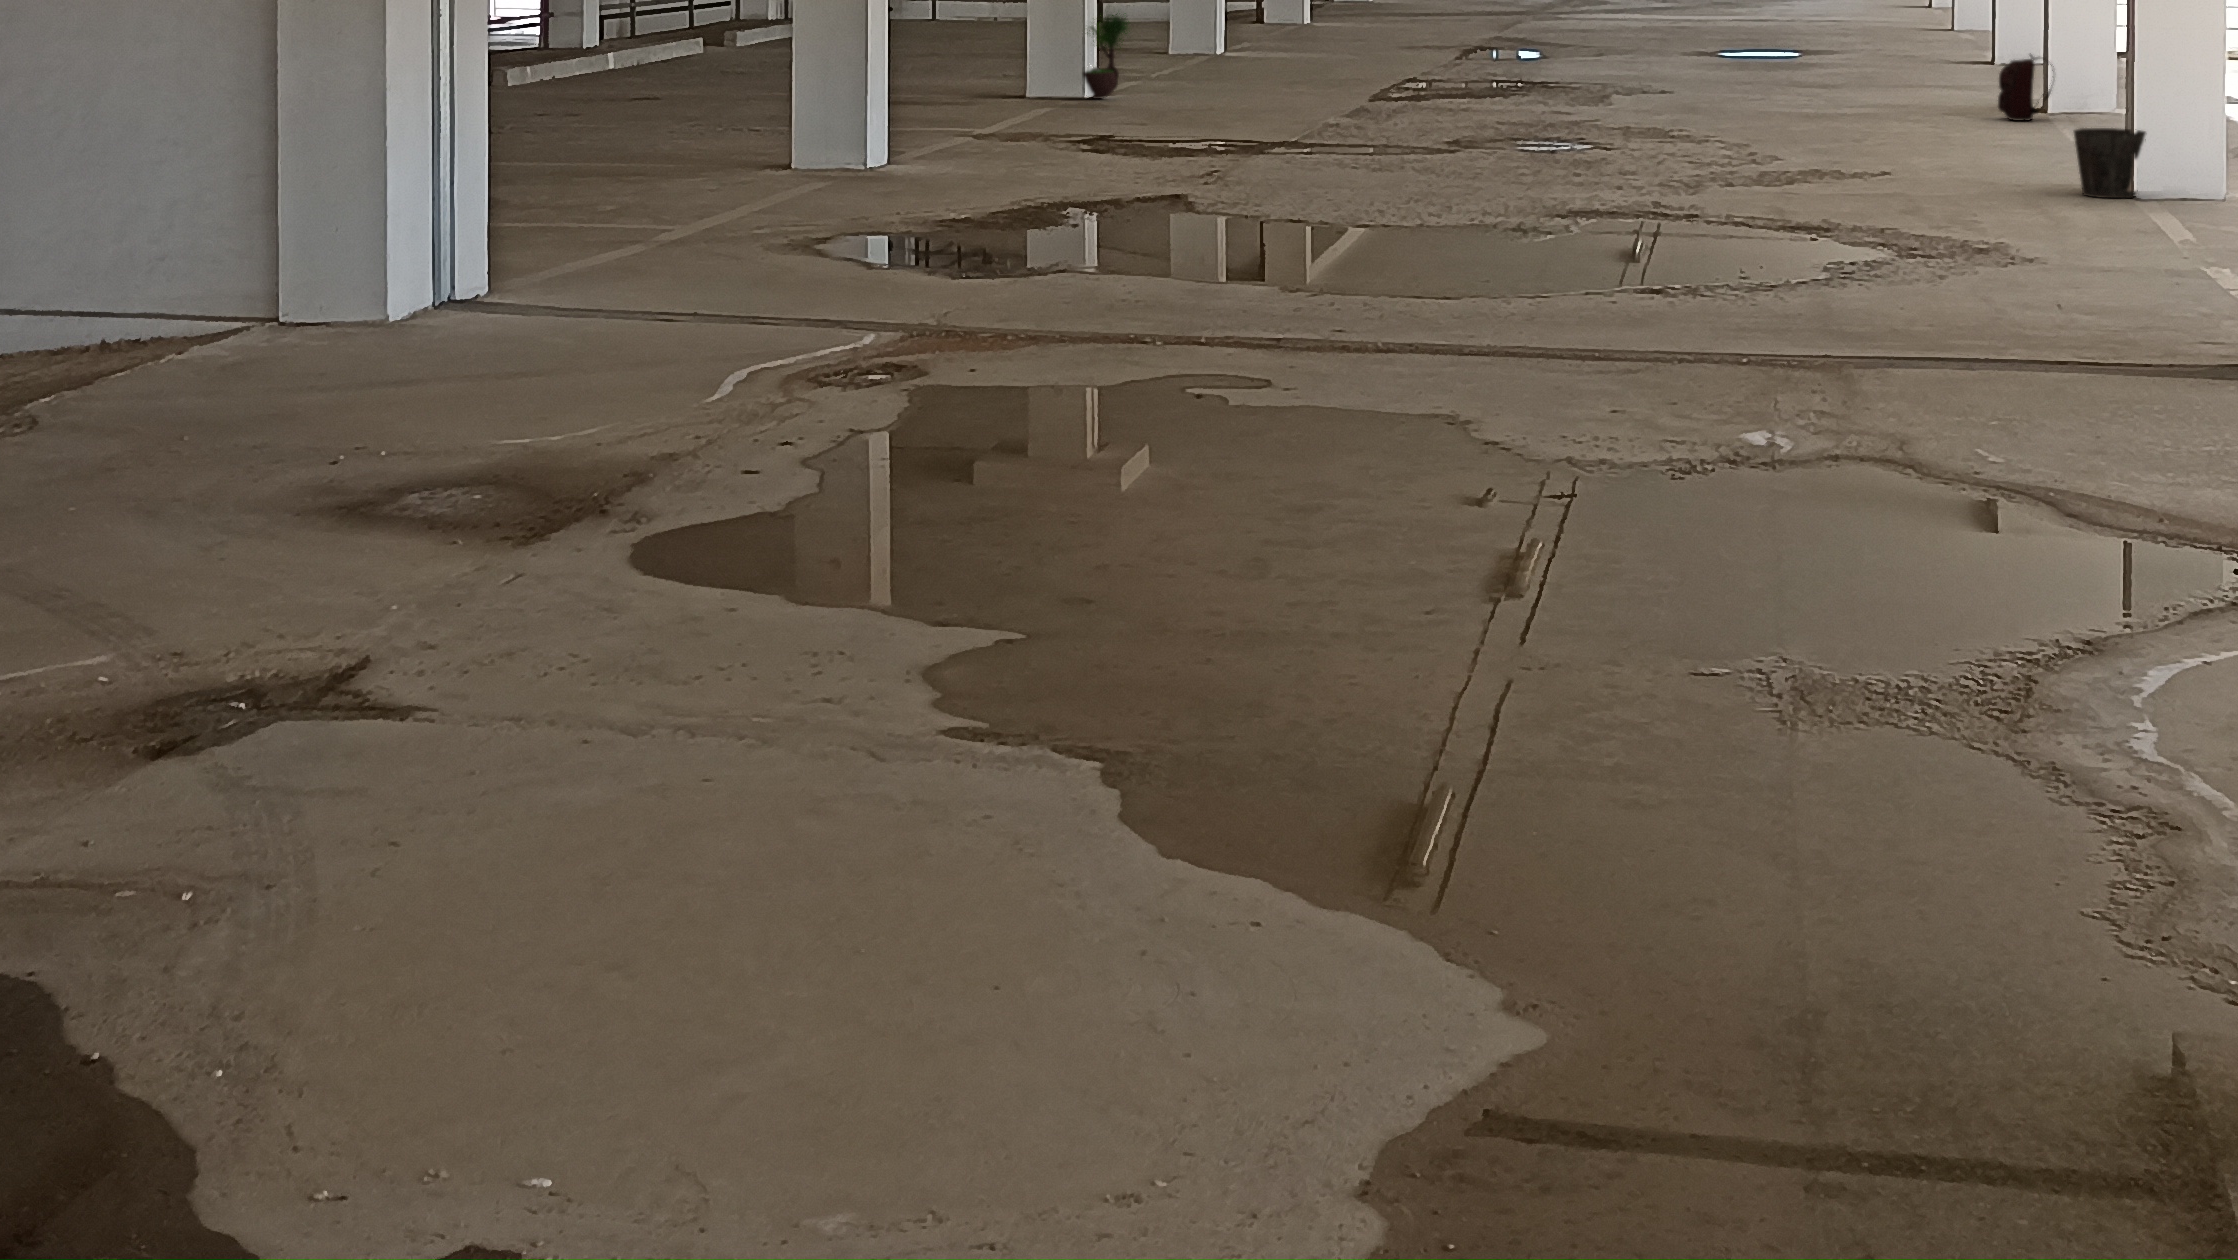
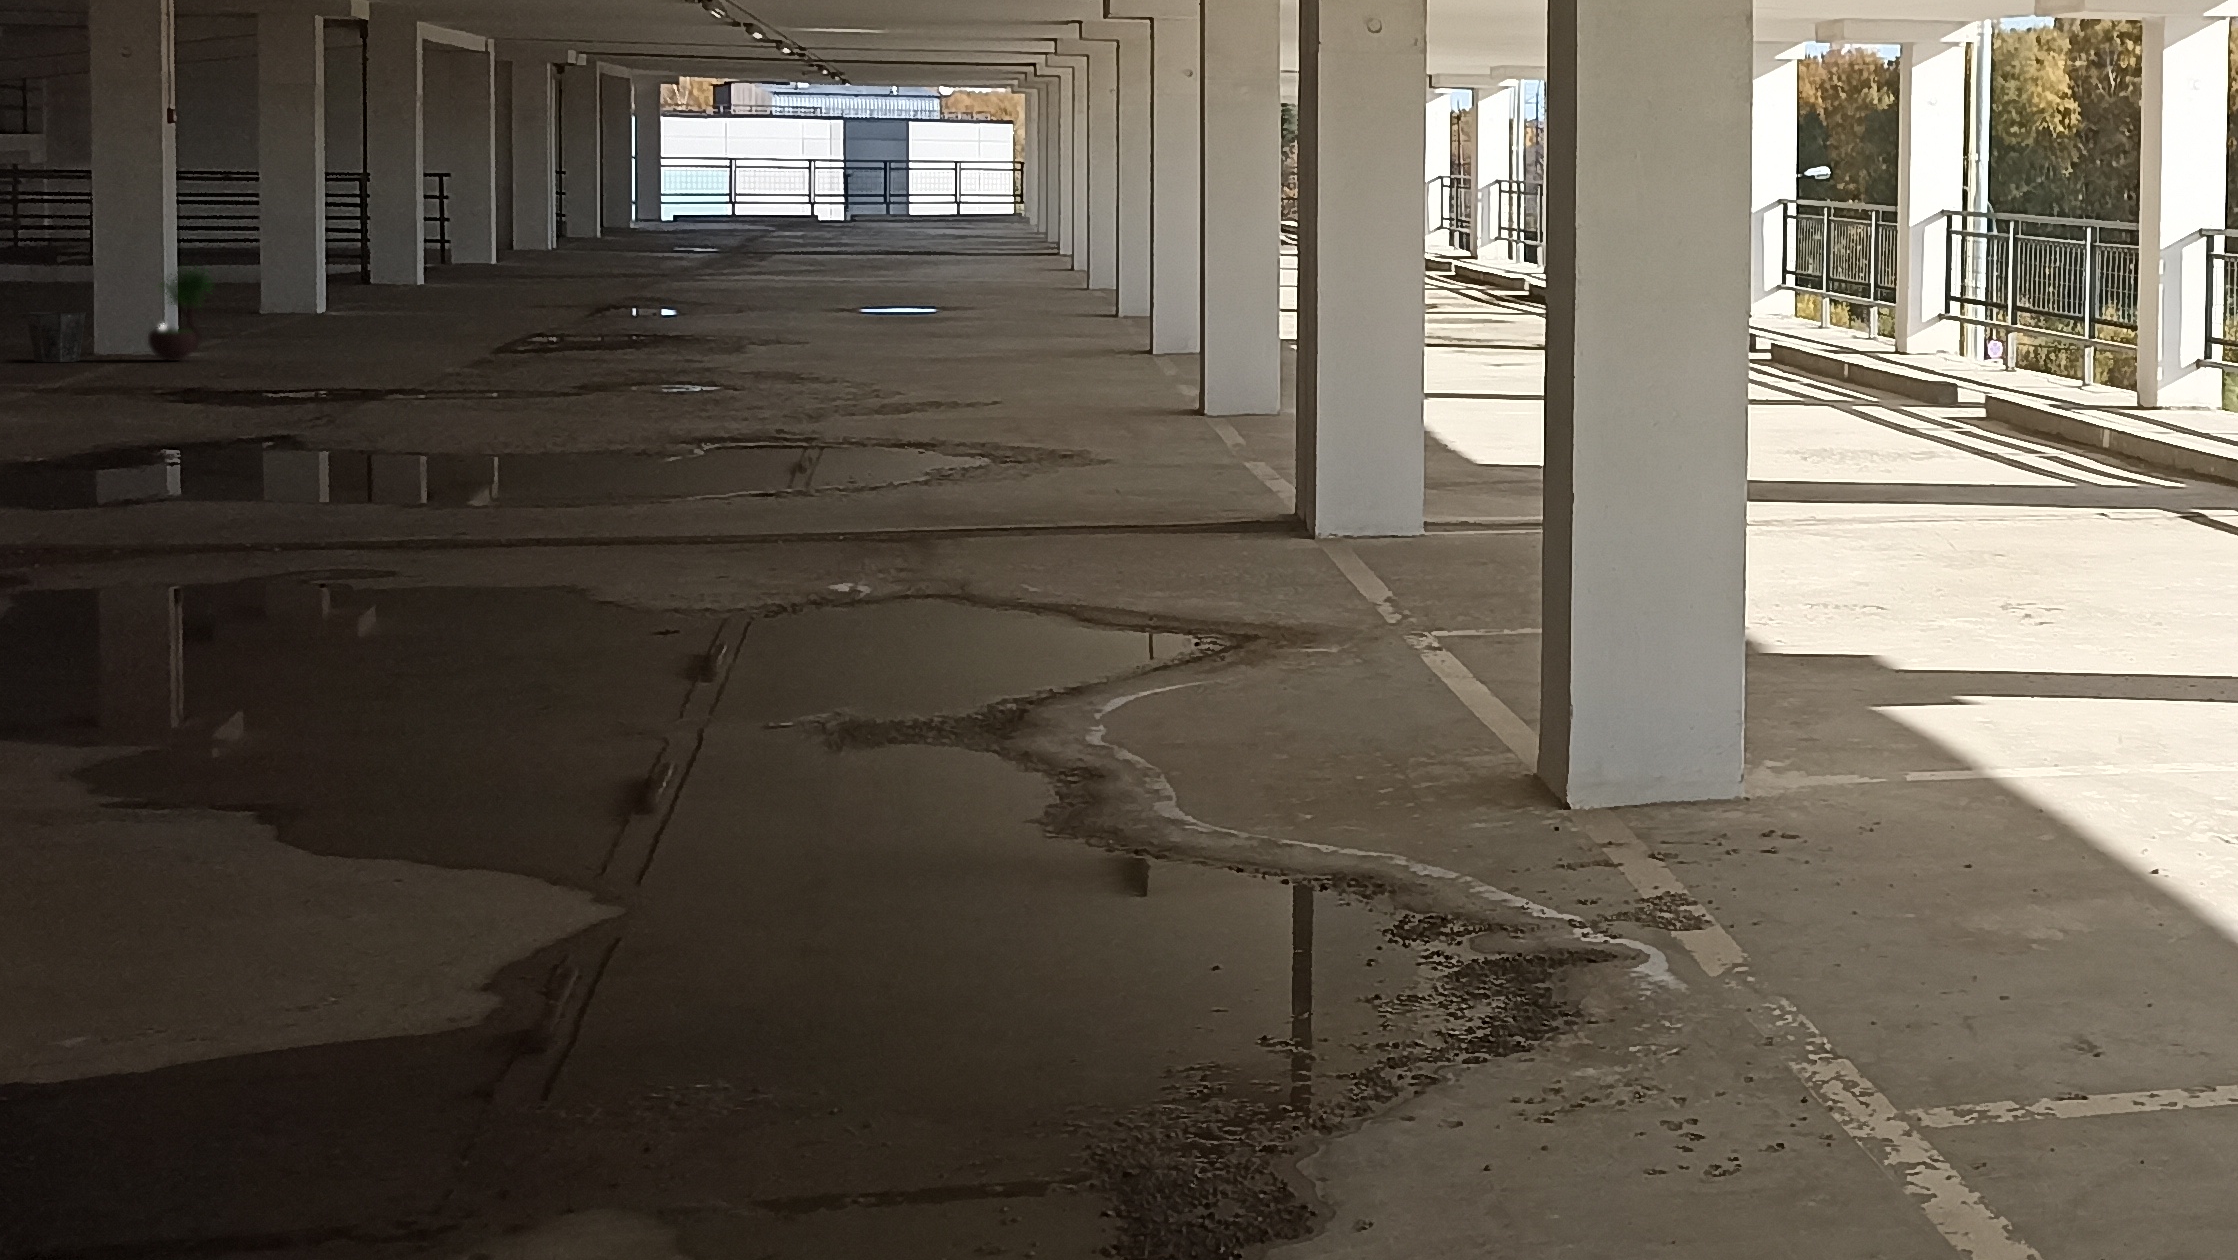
backpack: present [1998,55,2053,121] -> none [1122,302,1171,362]
waste bin: present [2074,128,2146,198] -> present [26,312,86,362]

